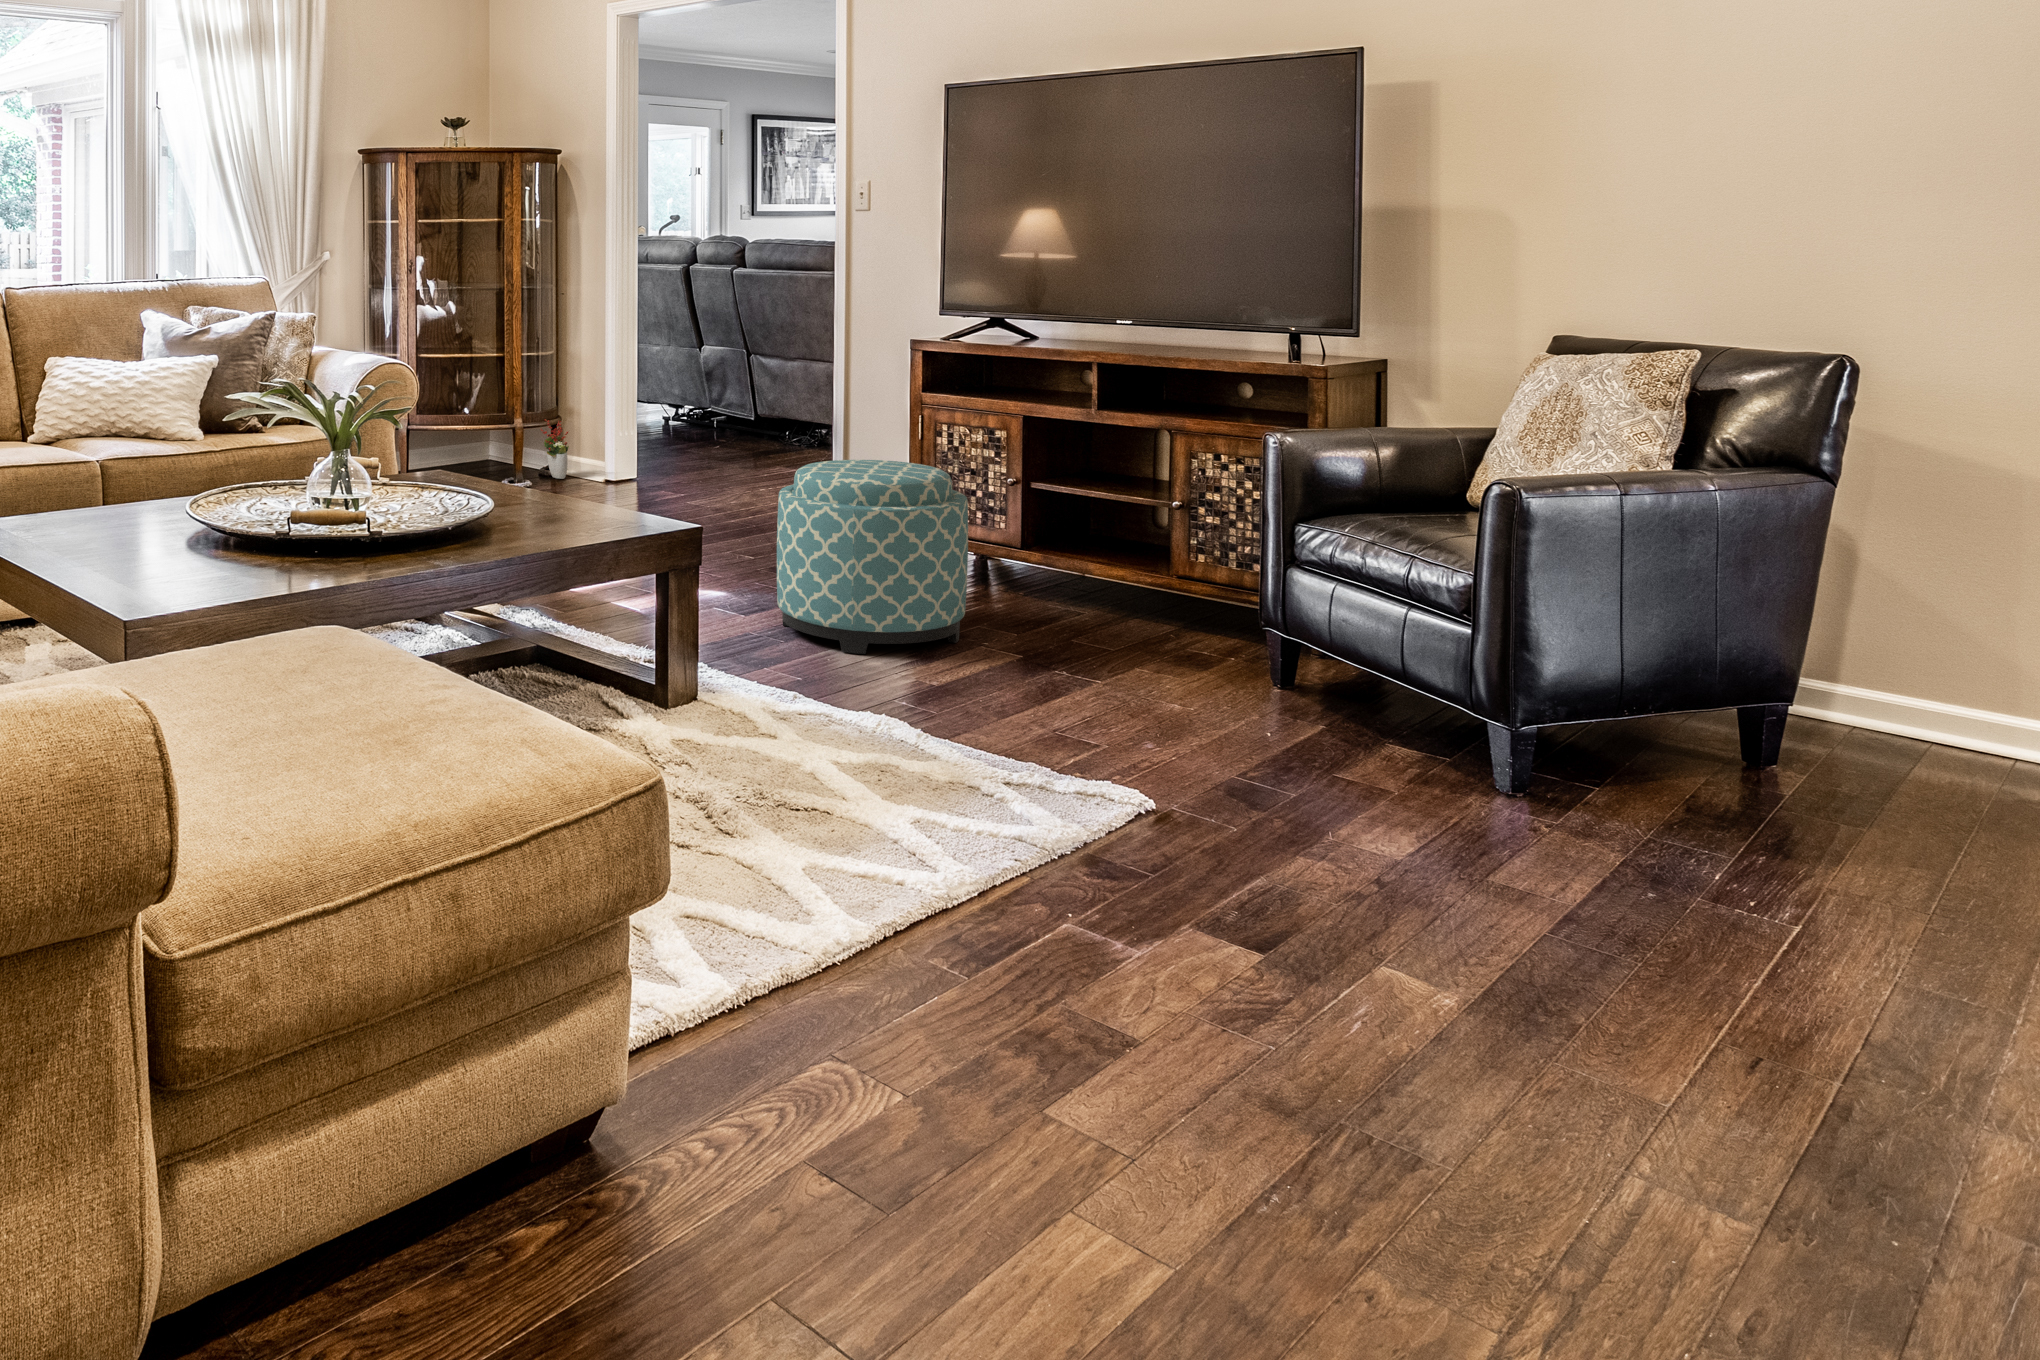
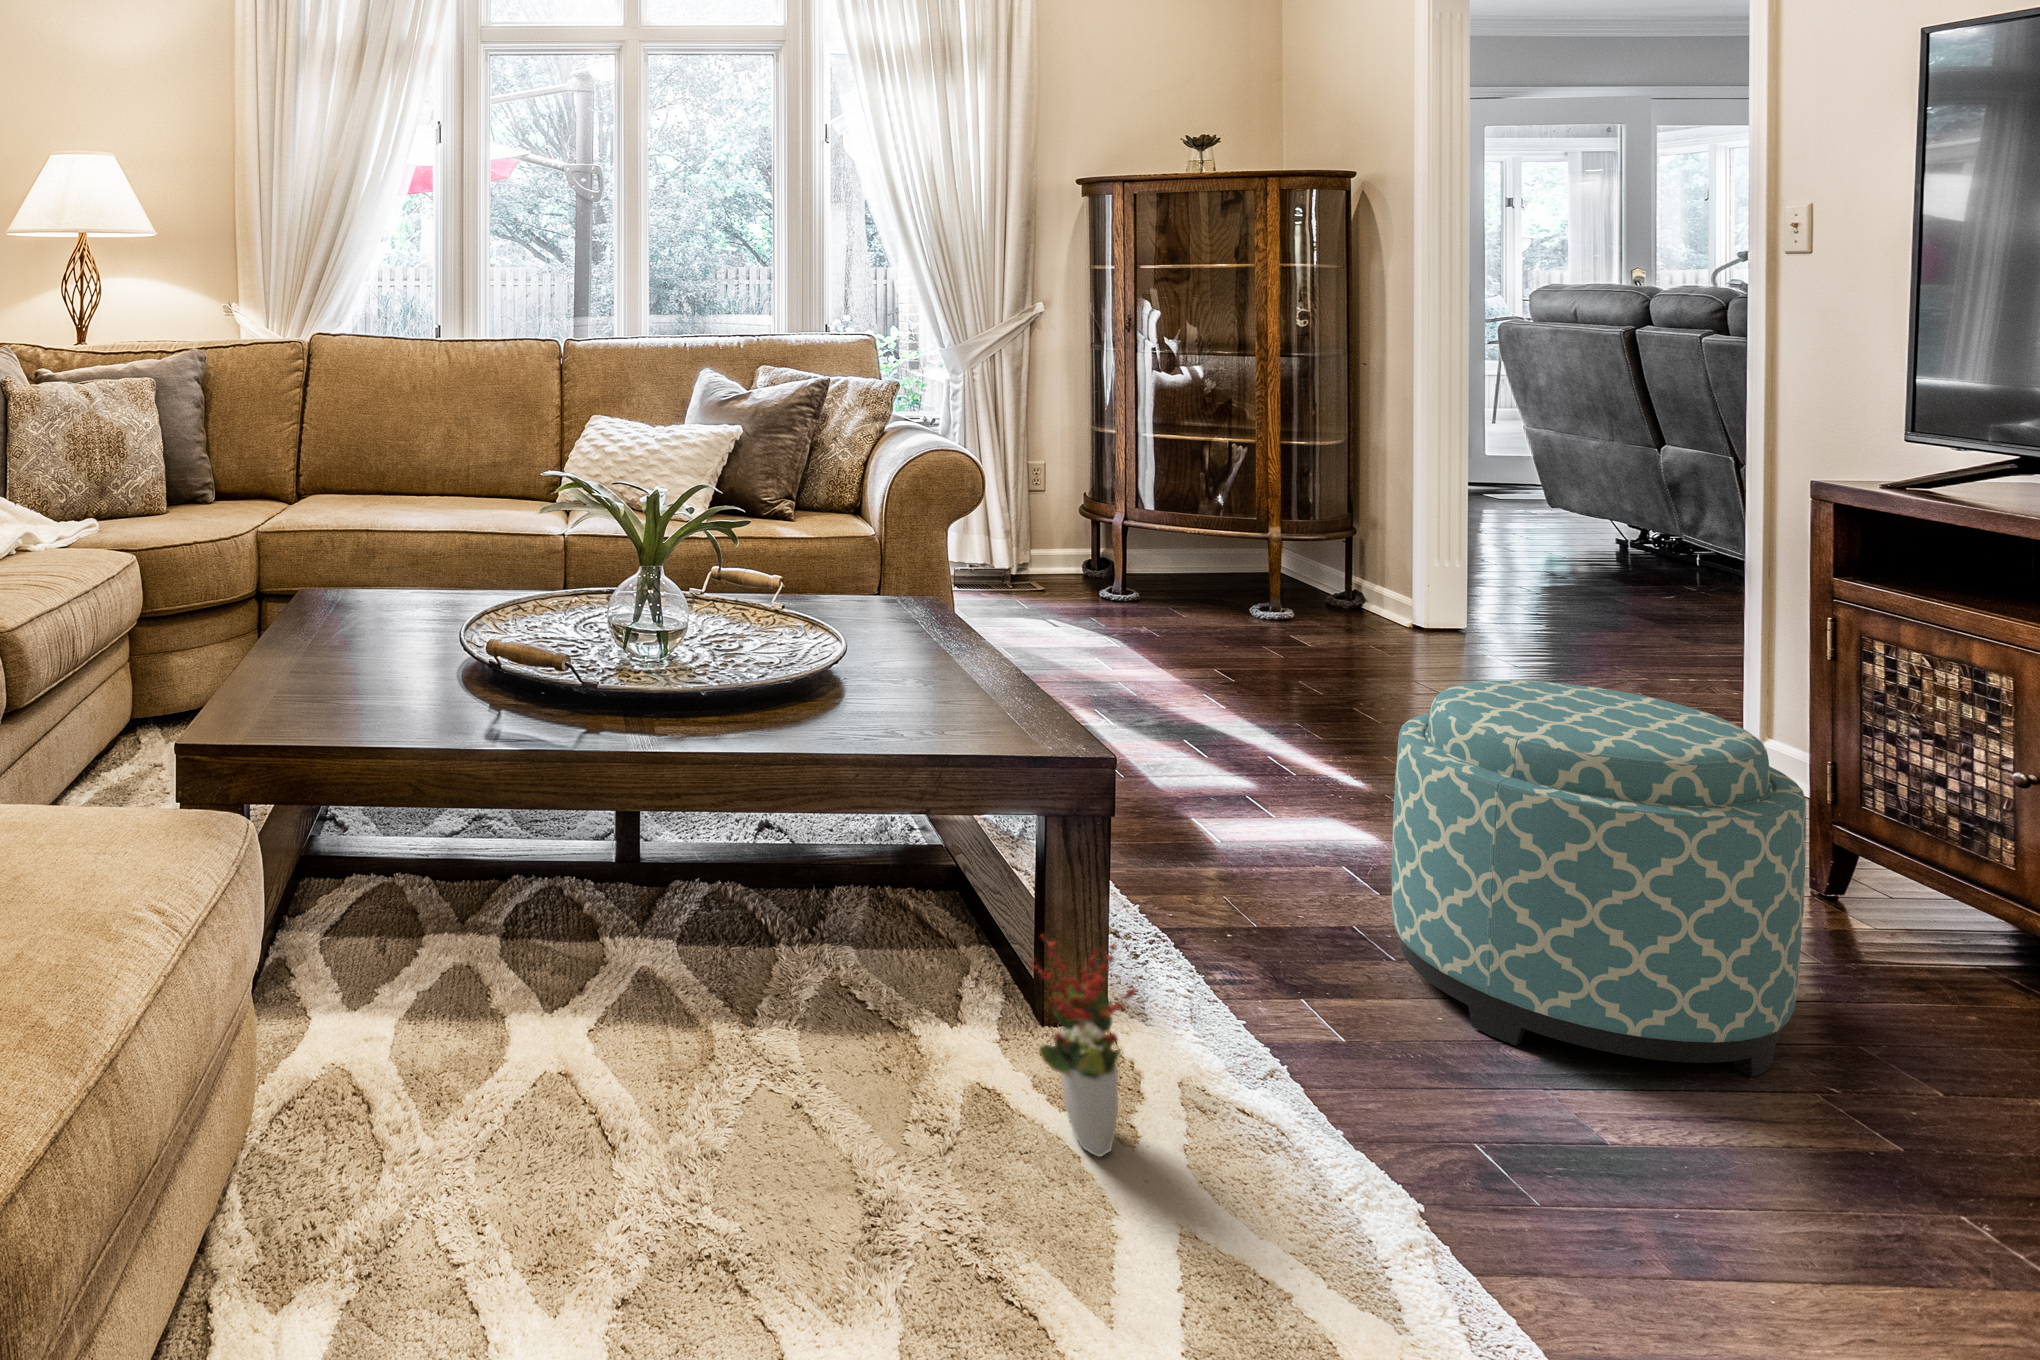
decorative plant: present [540,420,569,479] -> present [1030,935,1136,1156]

